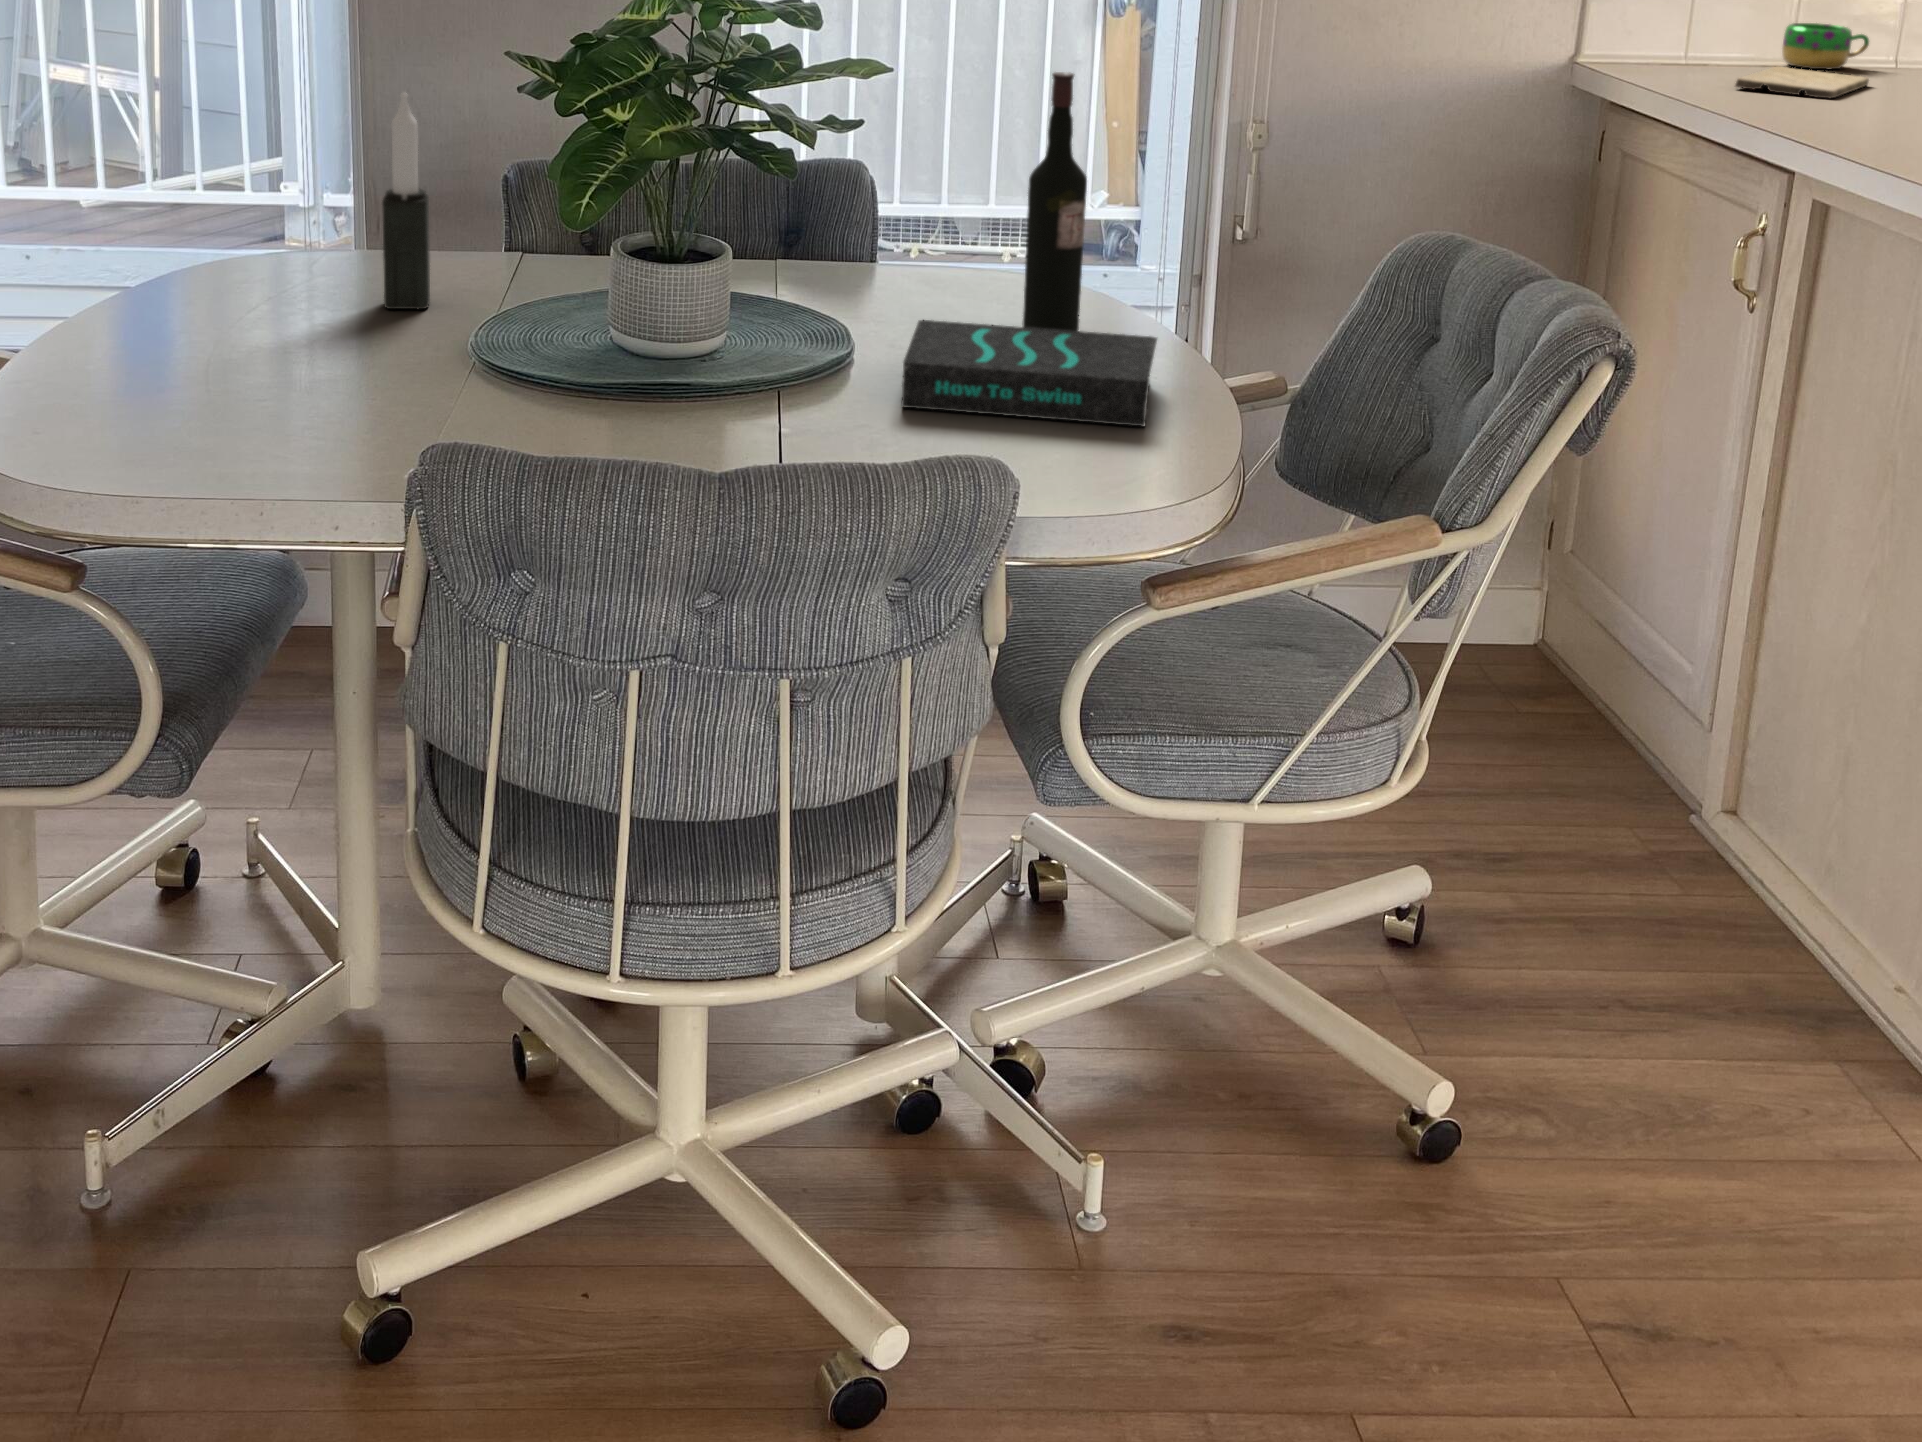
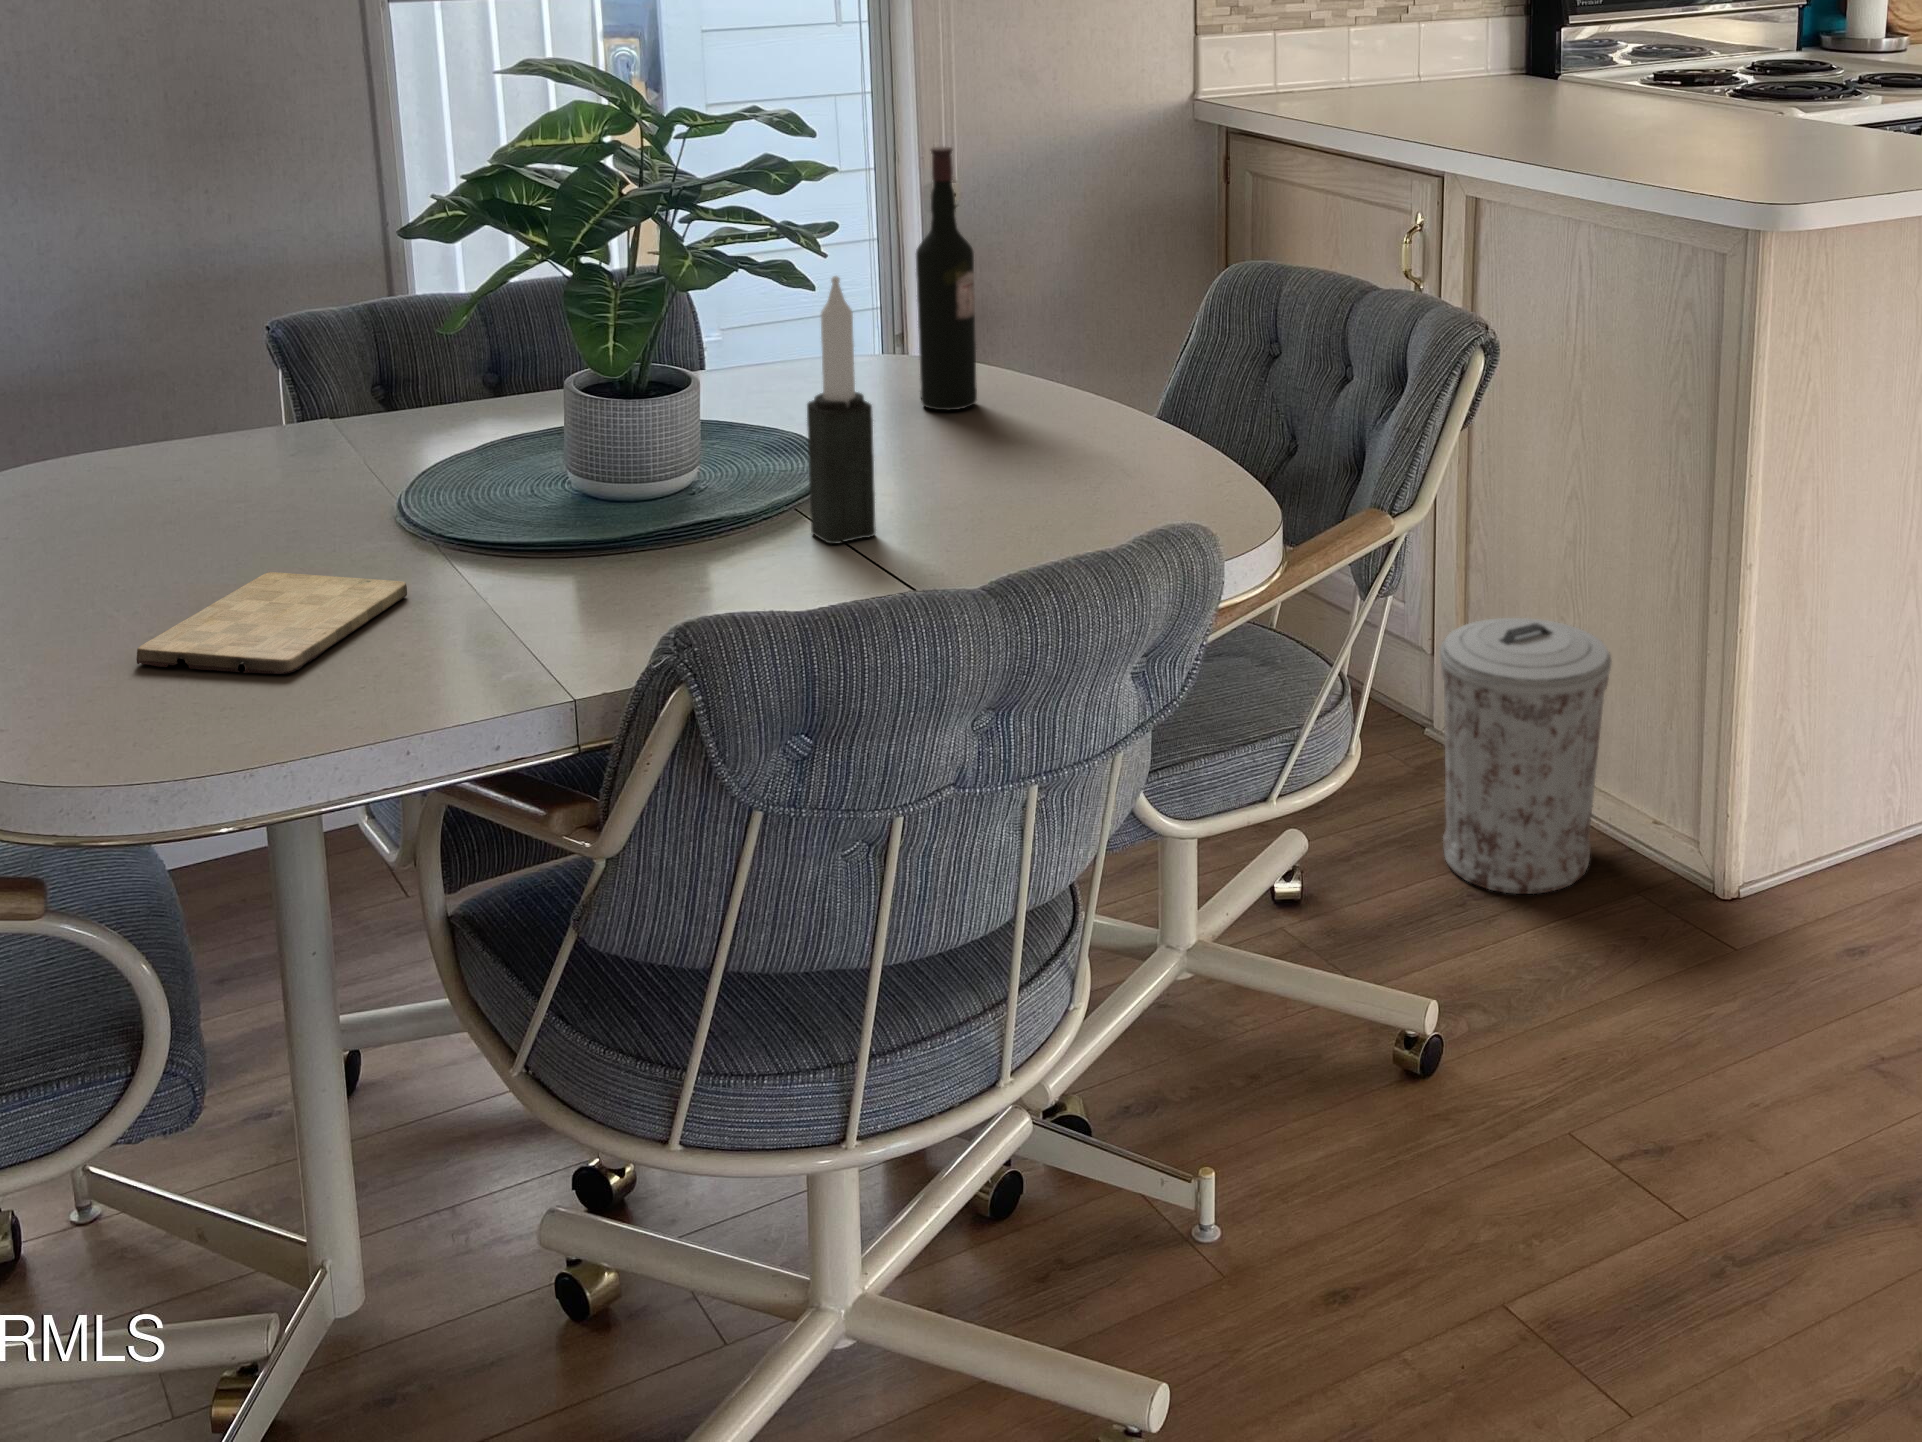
mug: present [1782,23,1869,69] -> none [1344,50,1407,88]
cutting board: present [1735,67,1869,99] -> present [136,572,407,674]
candle: present [382,93,430,309] -> present [807,276,876,544]
book: present [902,320,1157,427] -> none [862,390,1135,499]
trash can: none [1617,696,1857,1028] -> present [1440,618,1612,894]

